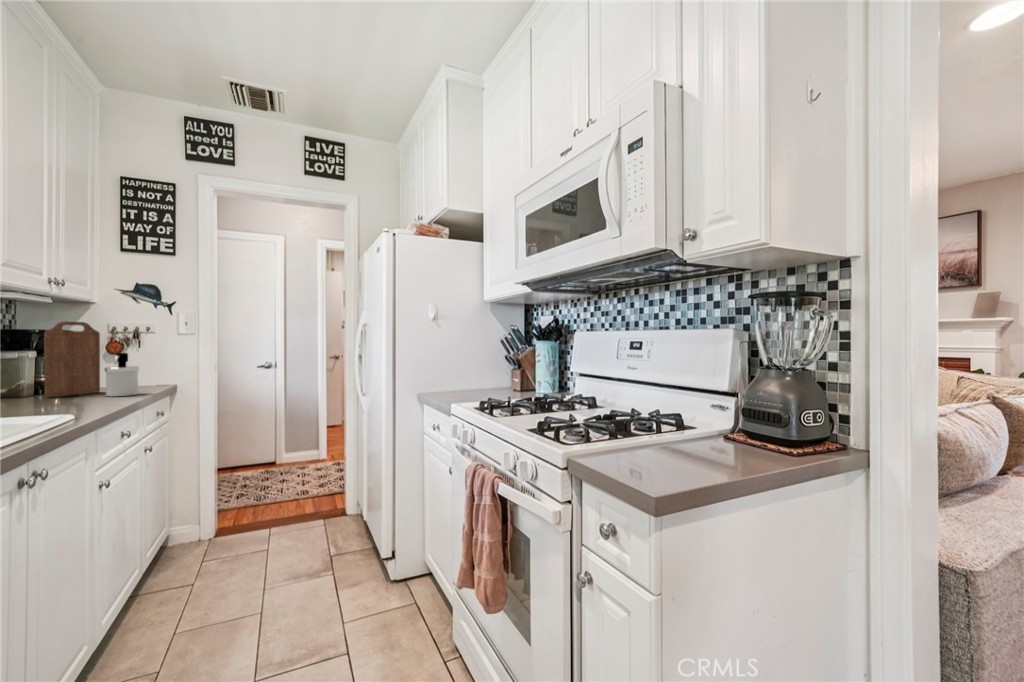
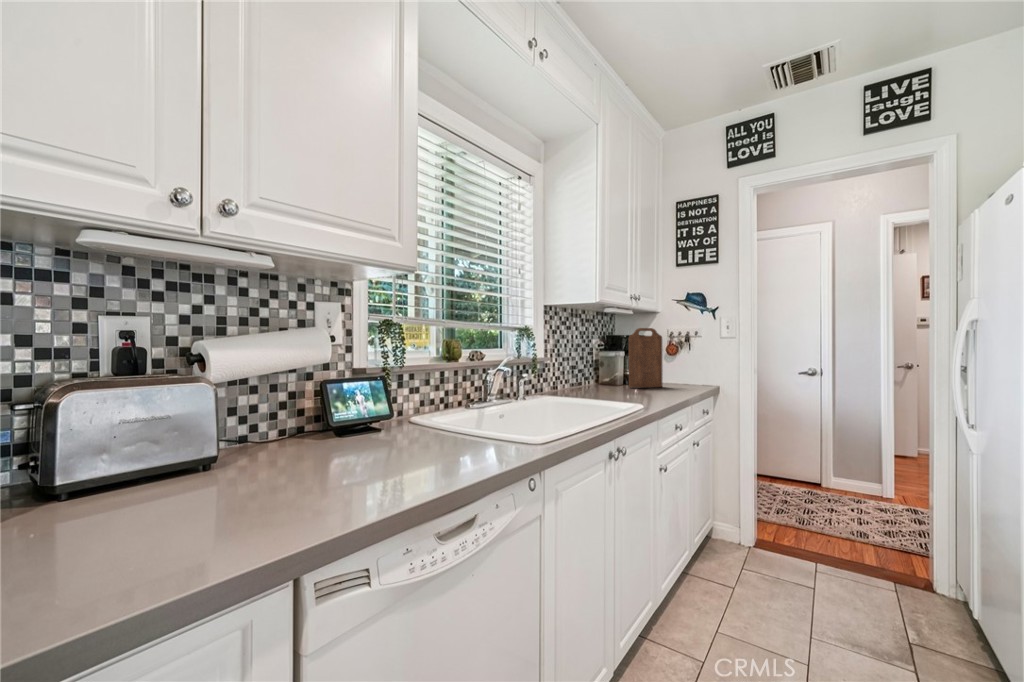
soap dispenser: present [105,353,139,396] -> none [665,354,689,392]

